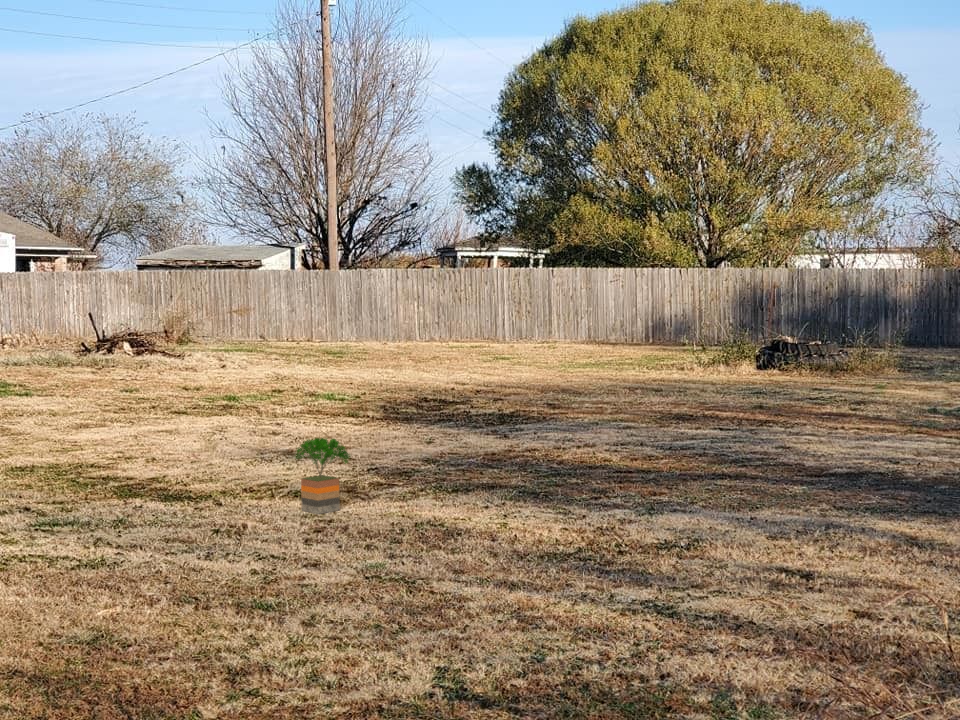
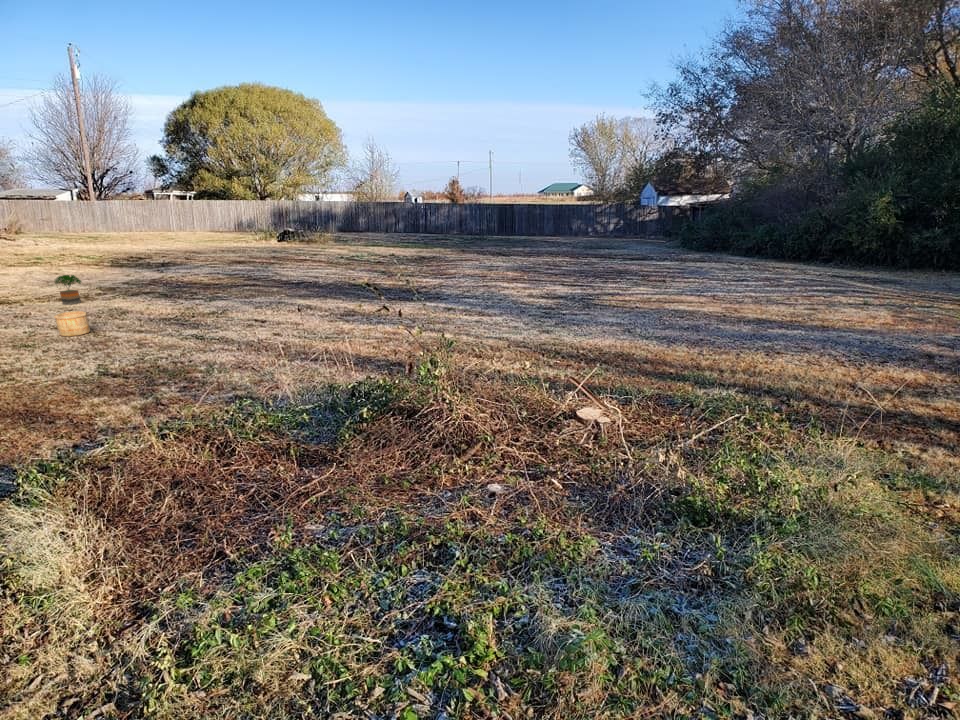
wooden bucket: none [290,550,367,624] -> present [54,311,90,336]

